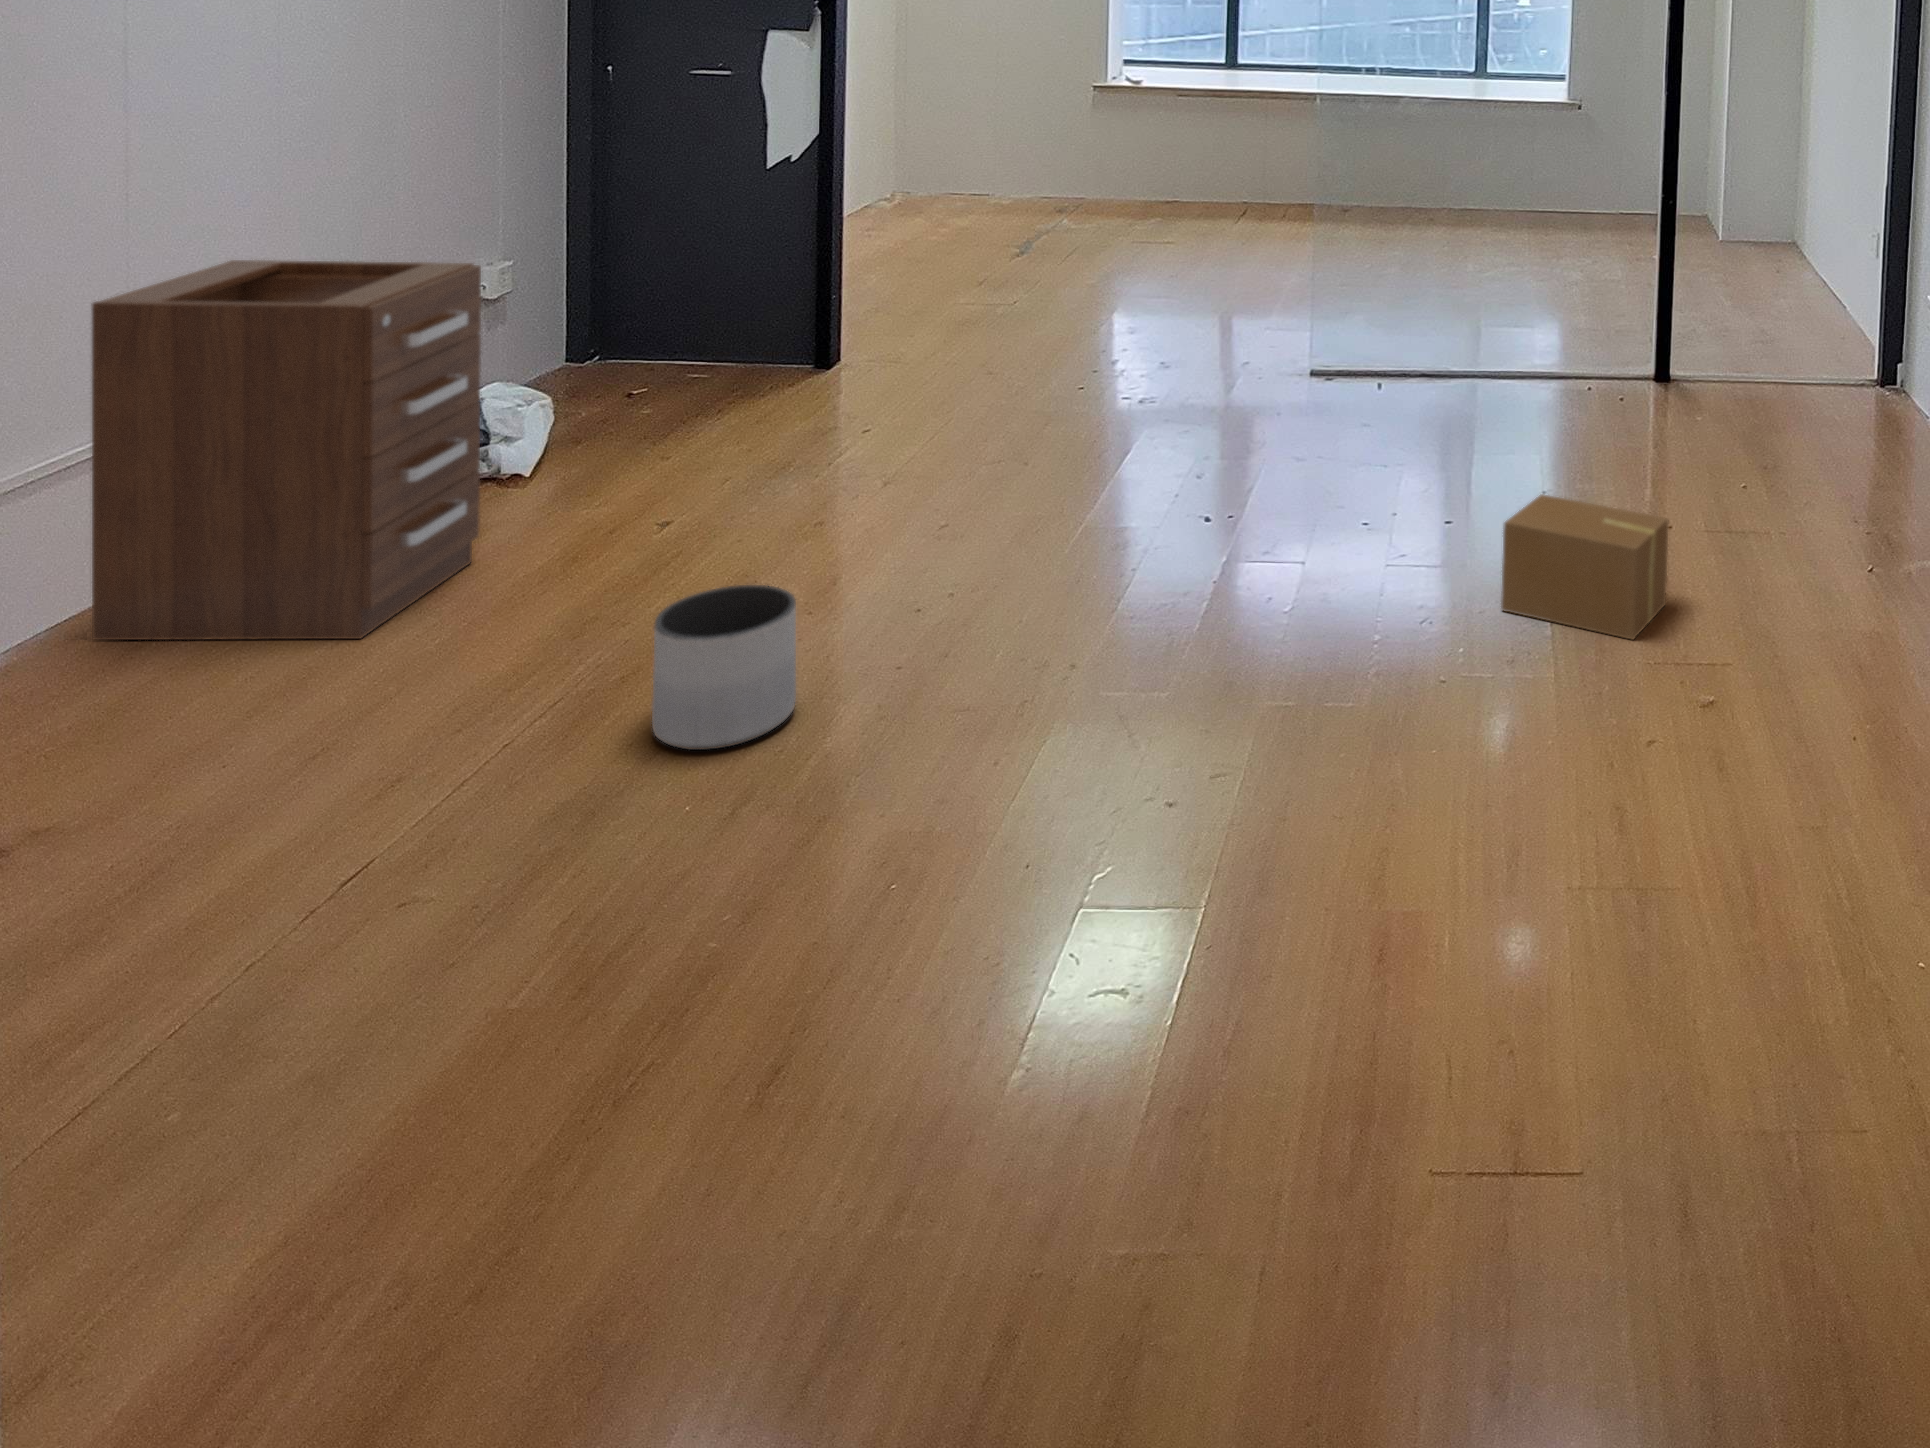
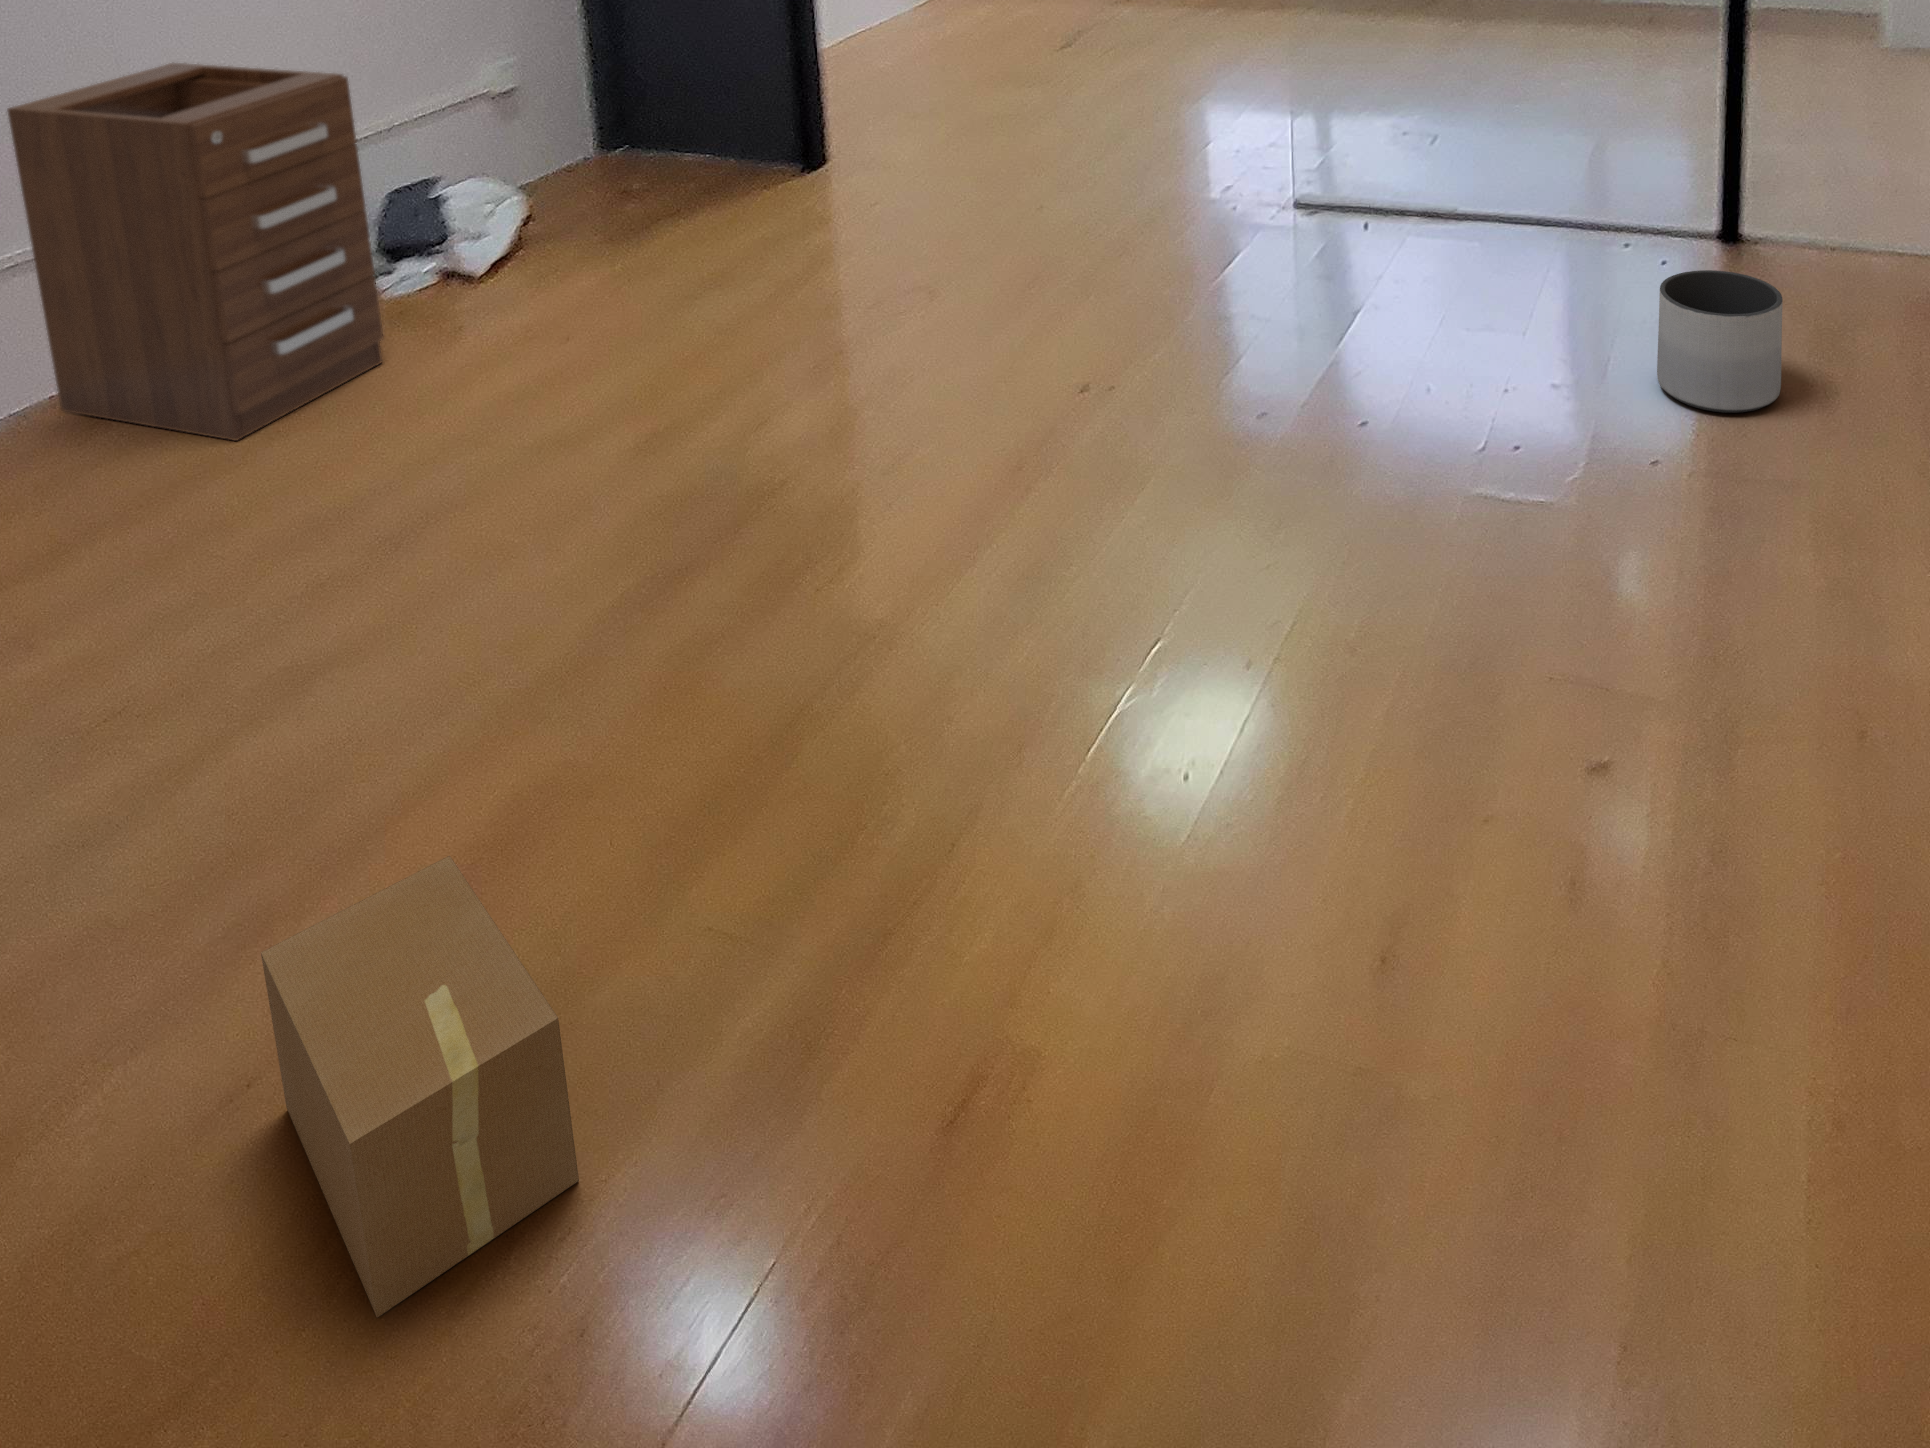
cardboard box: present [1501,495,1668,639] -> present [261,856,579,1318]
planter: present [652,585,796,750] -> present [1657,270,1783,413]

